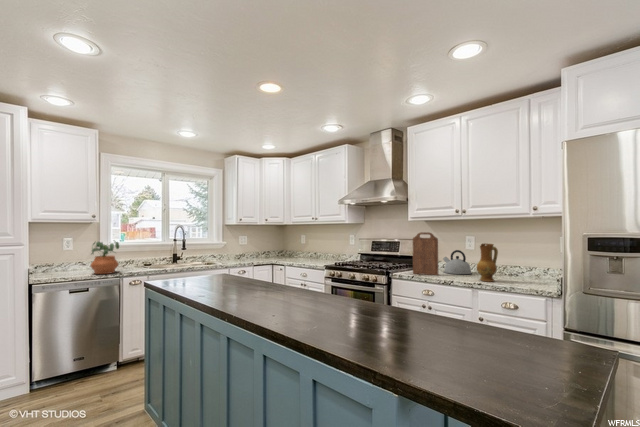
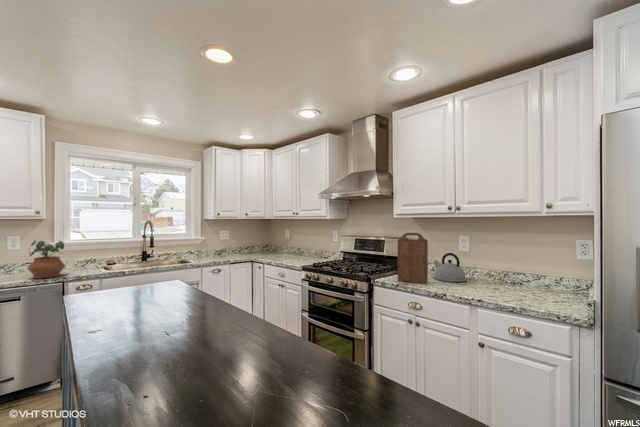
ceramic jug: present [477,243,498,282] -> none [474,248,501,296]

